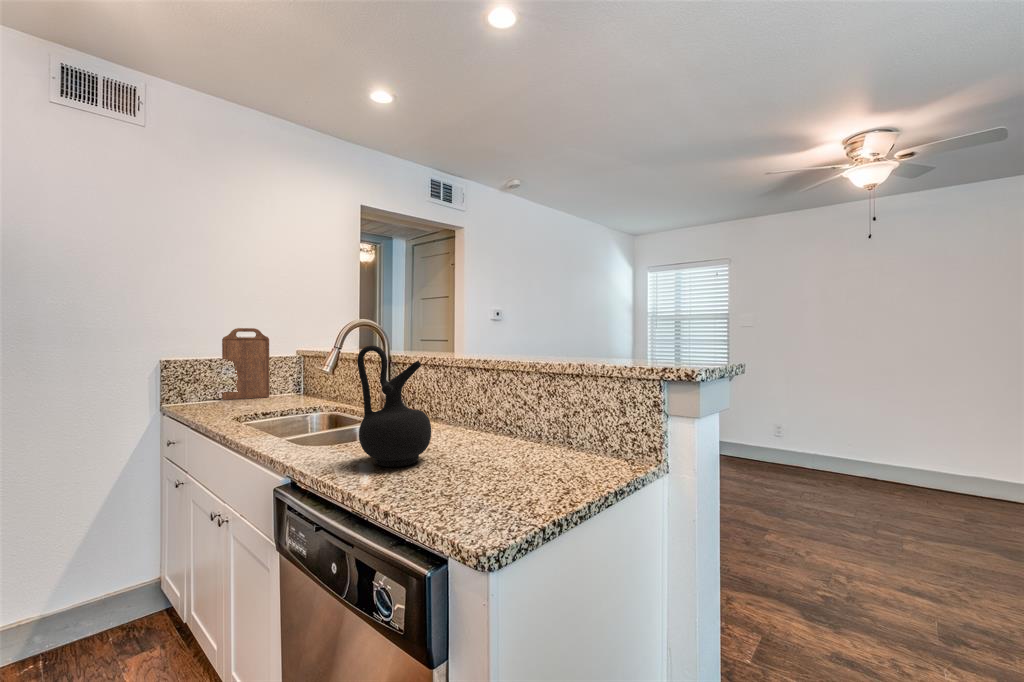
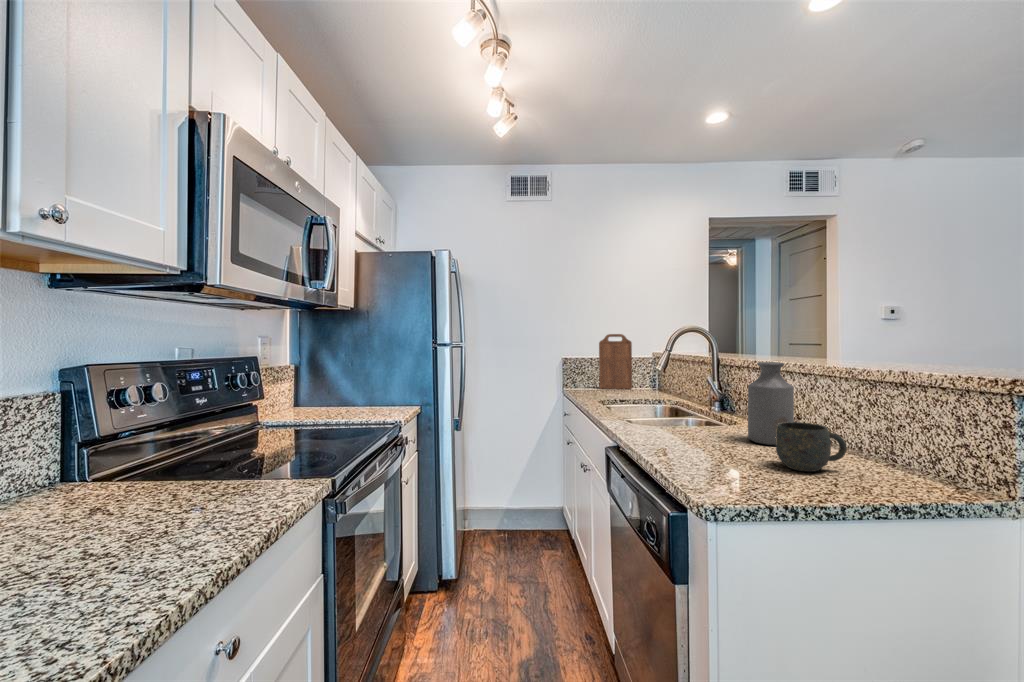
ceramic jug: present [357,345,431,467] -> none [662,350,726,450]
bottle: none [442,358,484,446] -> present [748,362,794,446]
mug: none [490,419,548,470] -> present [775,422,847,472]

